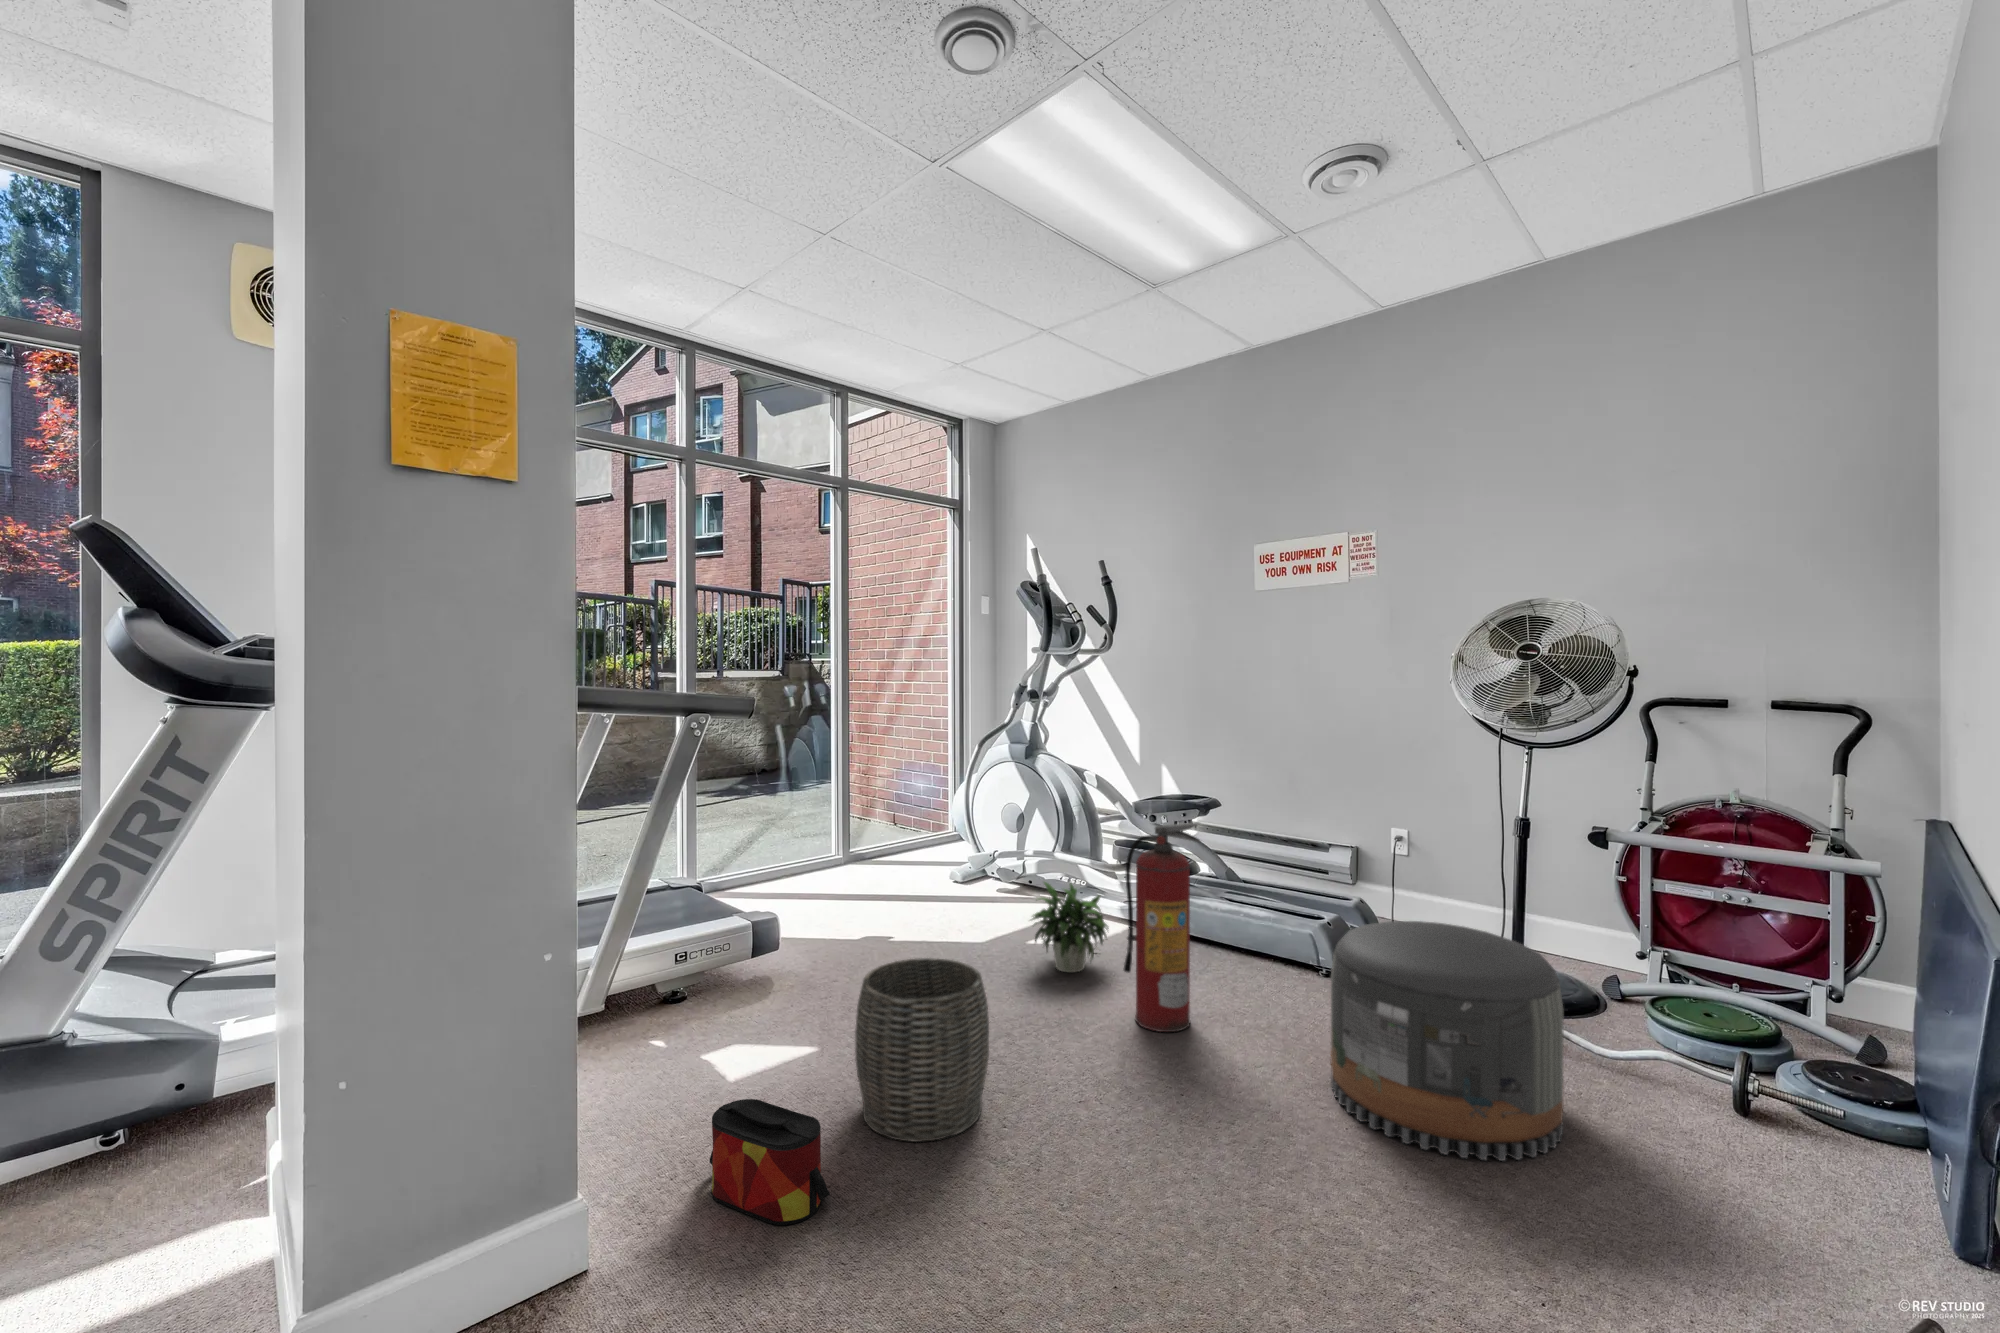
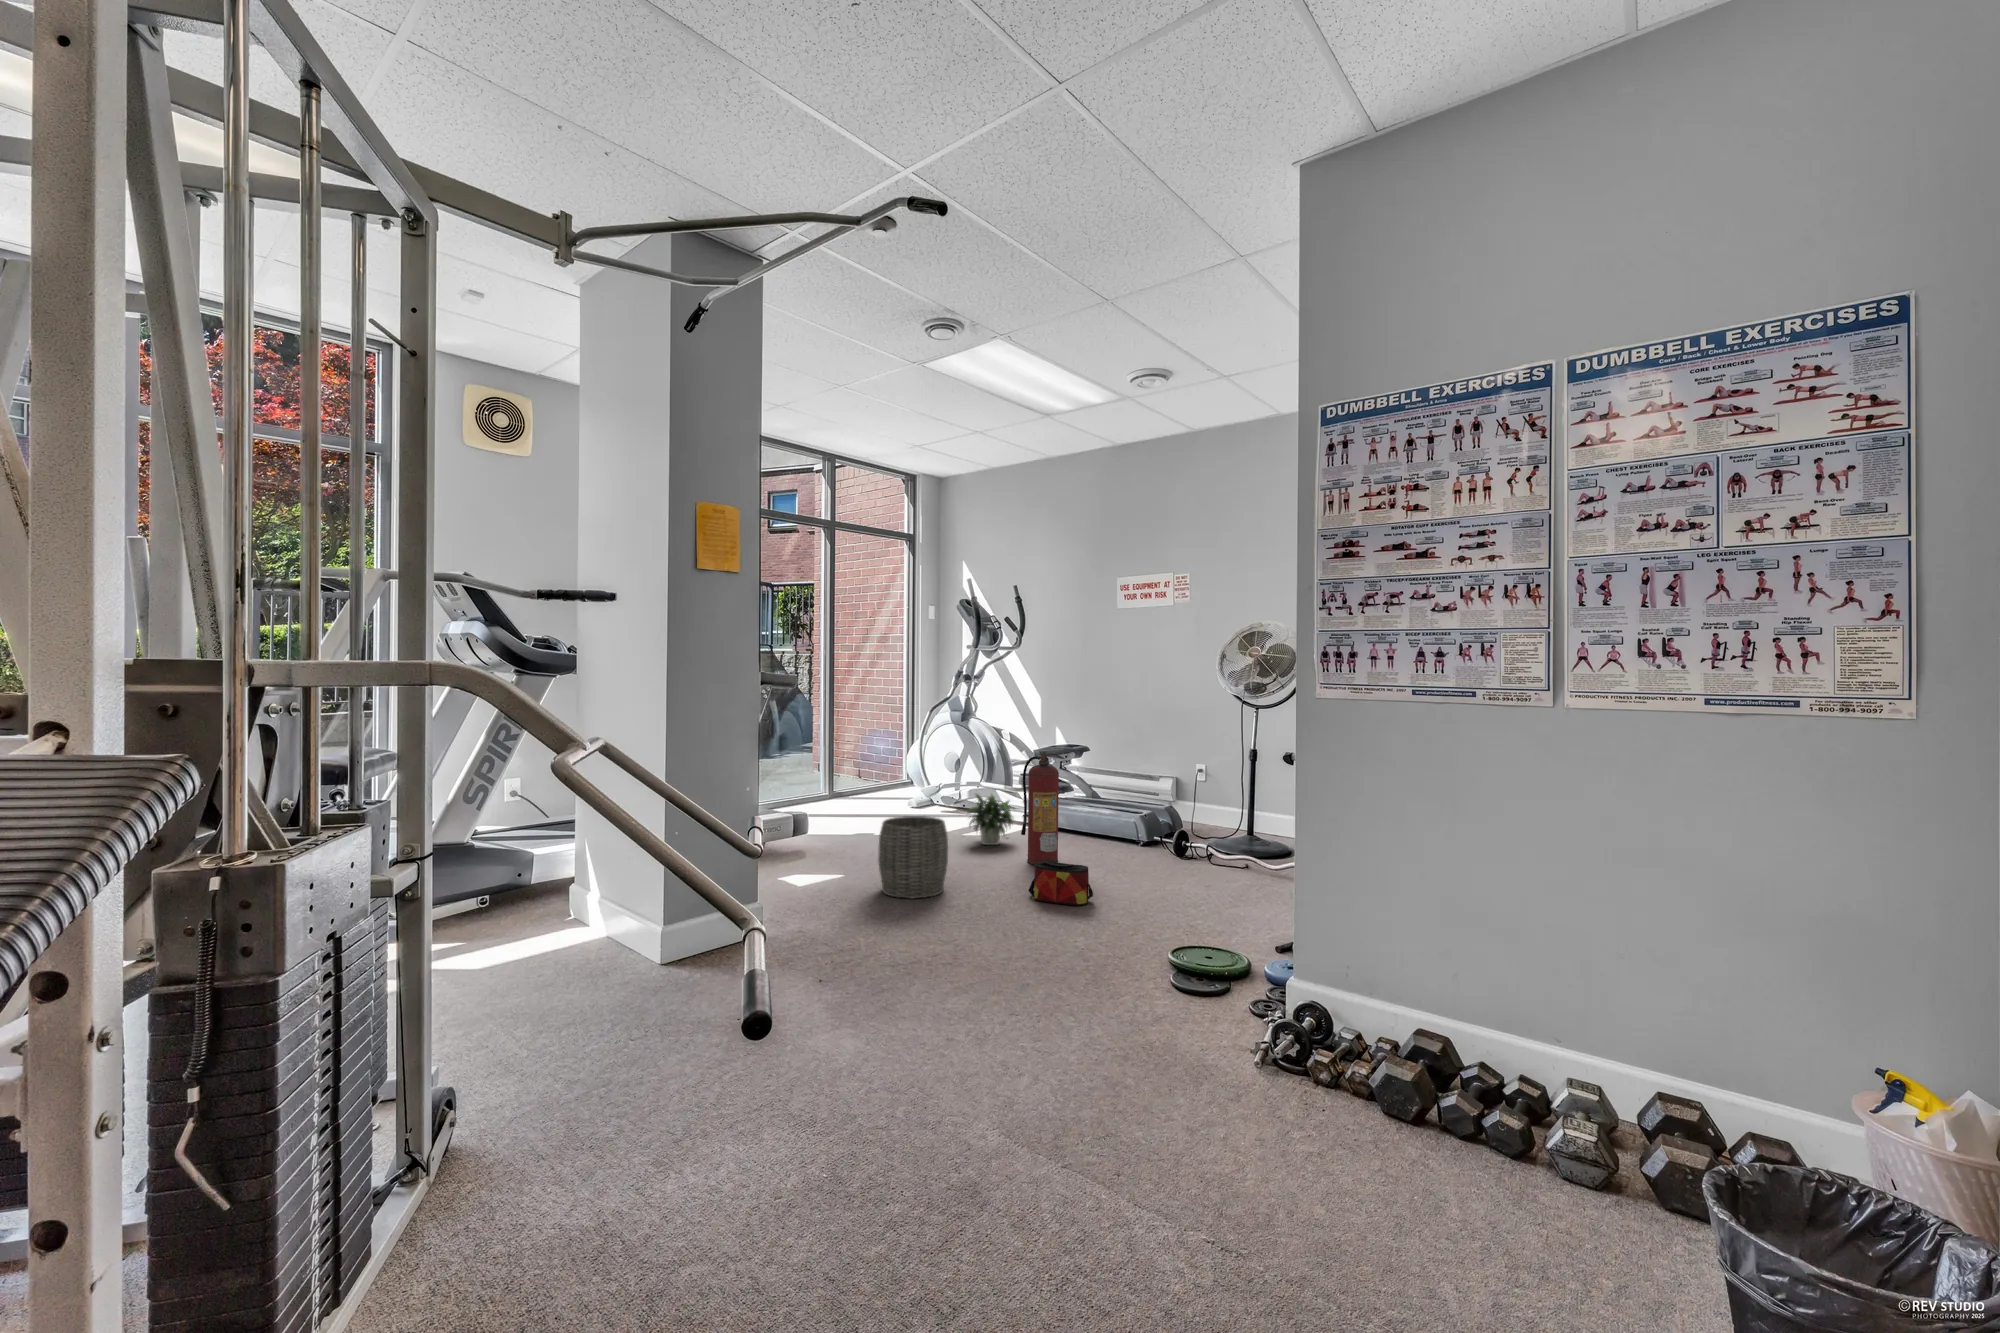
pouf: present [1331,921,1563,1161] -> none [1126,797,1234,899]
bag: present [709,1099,830,1225] -> present [1028,861,1093,906]

